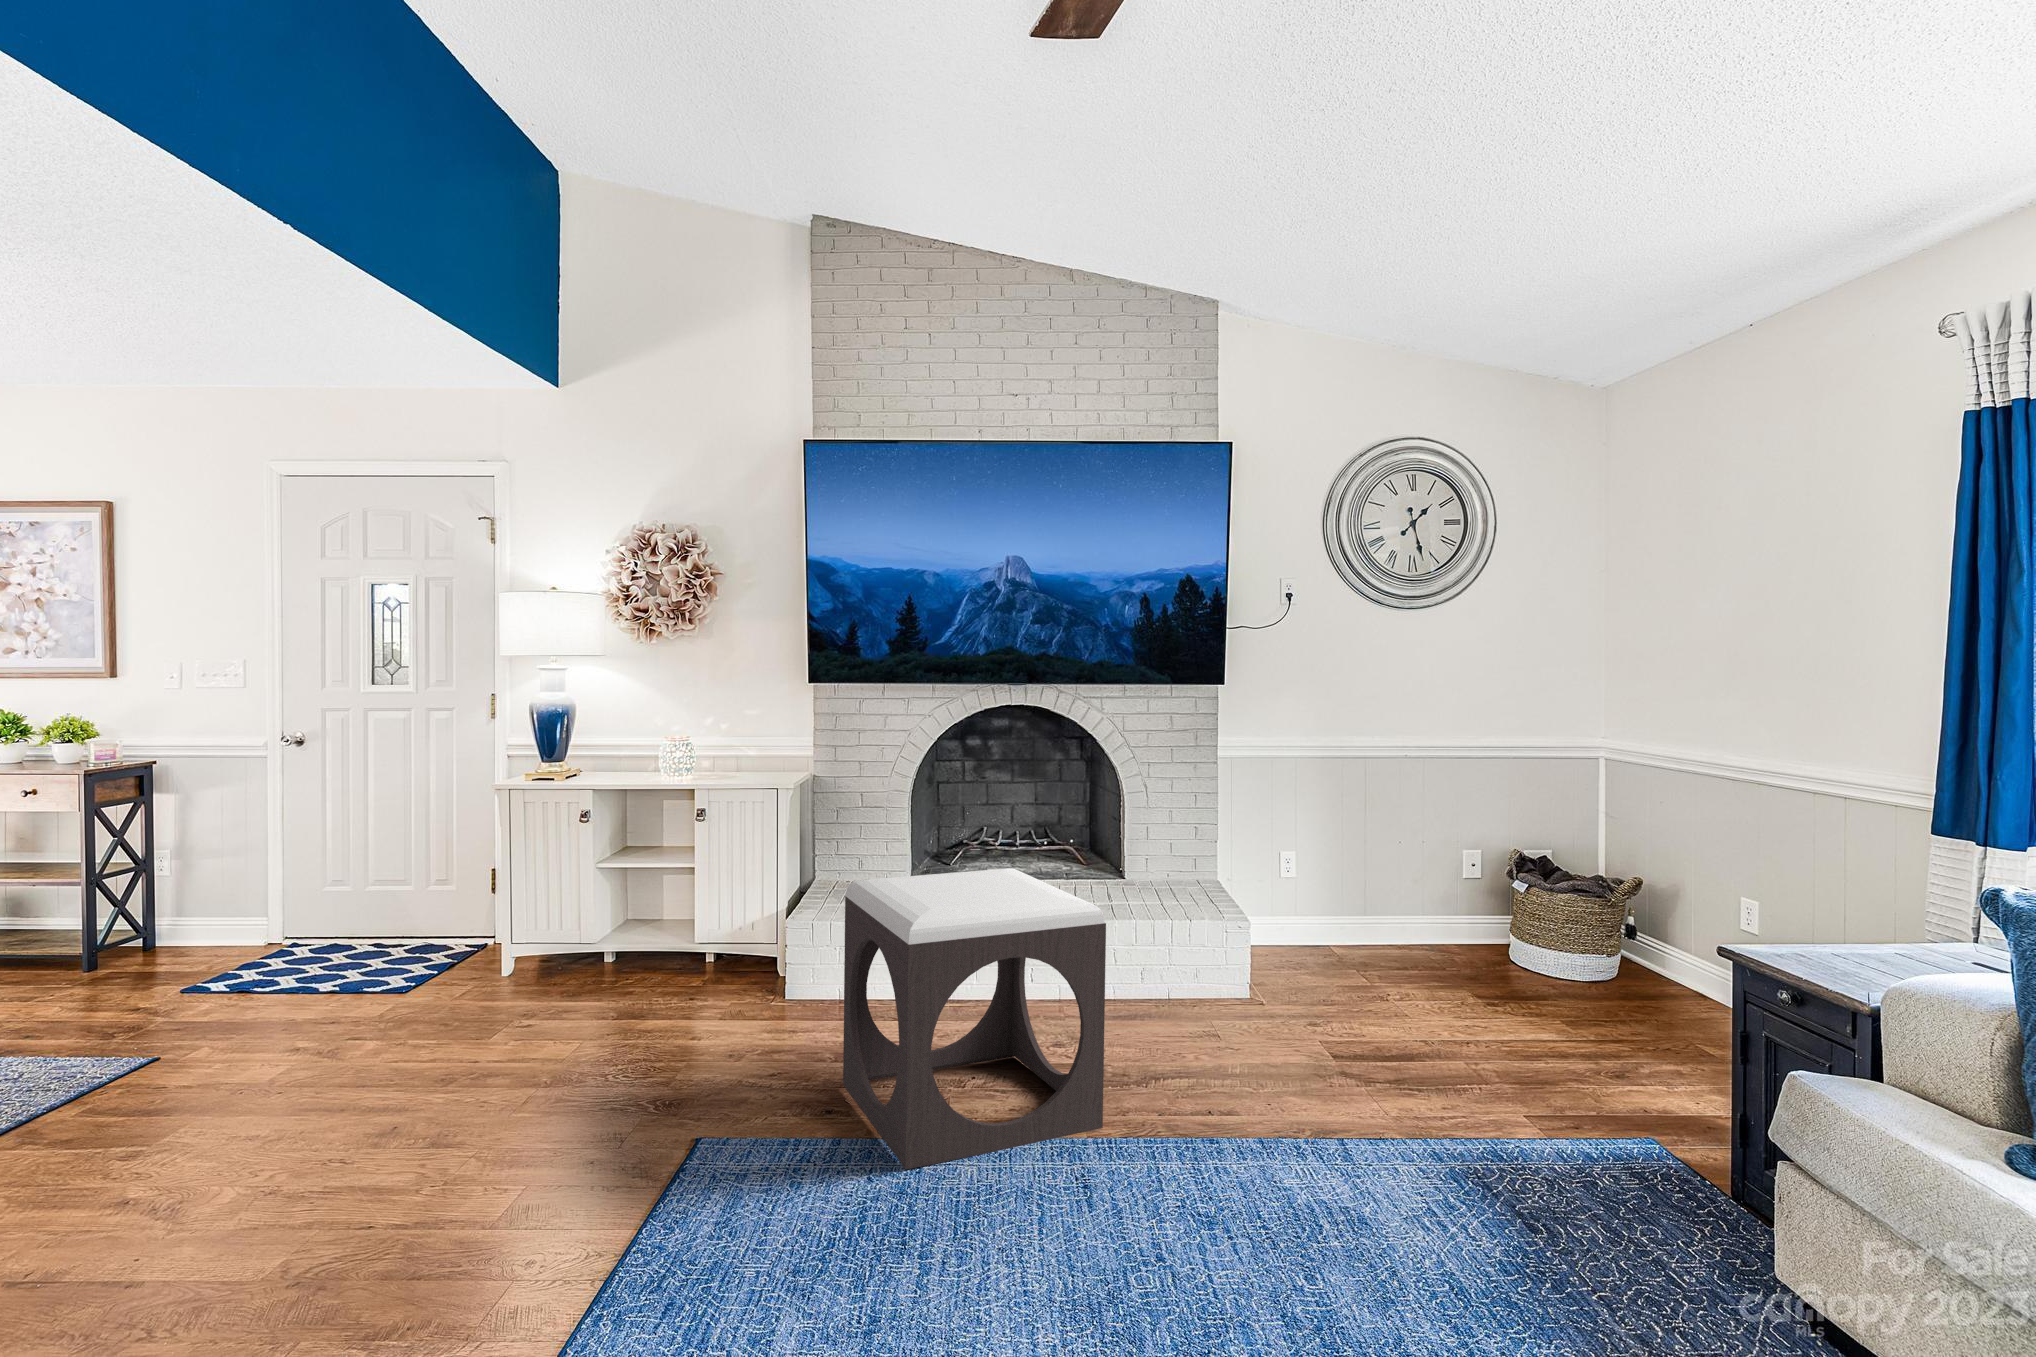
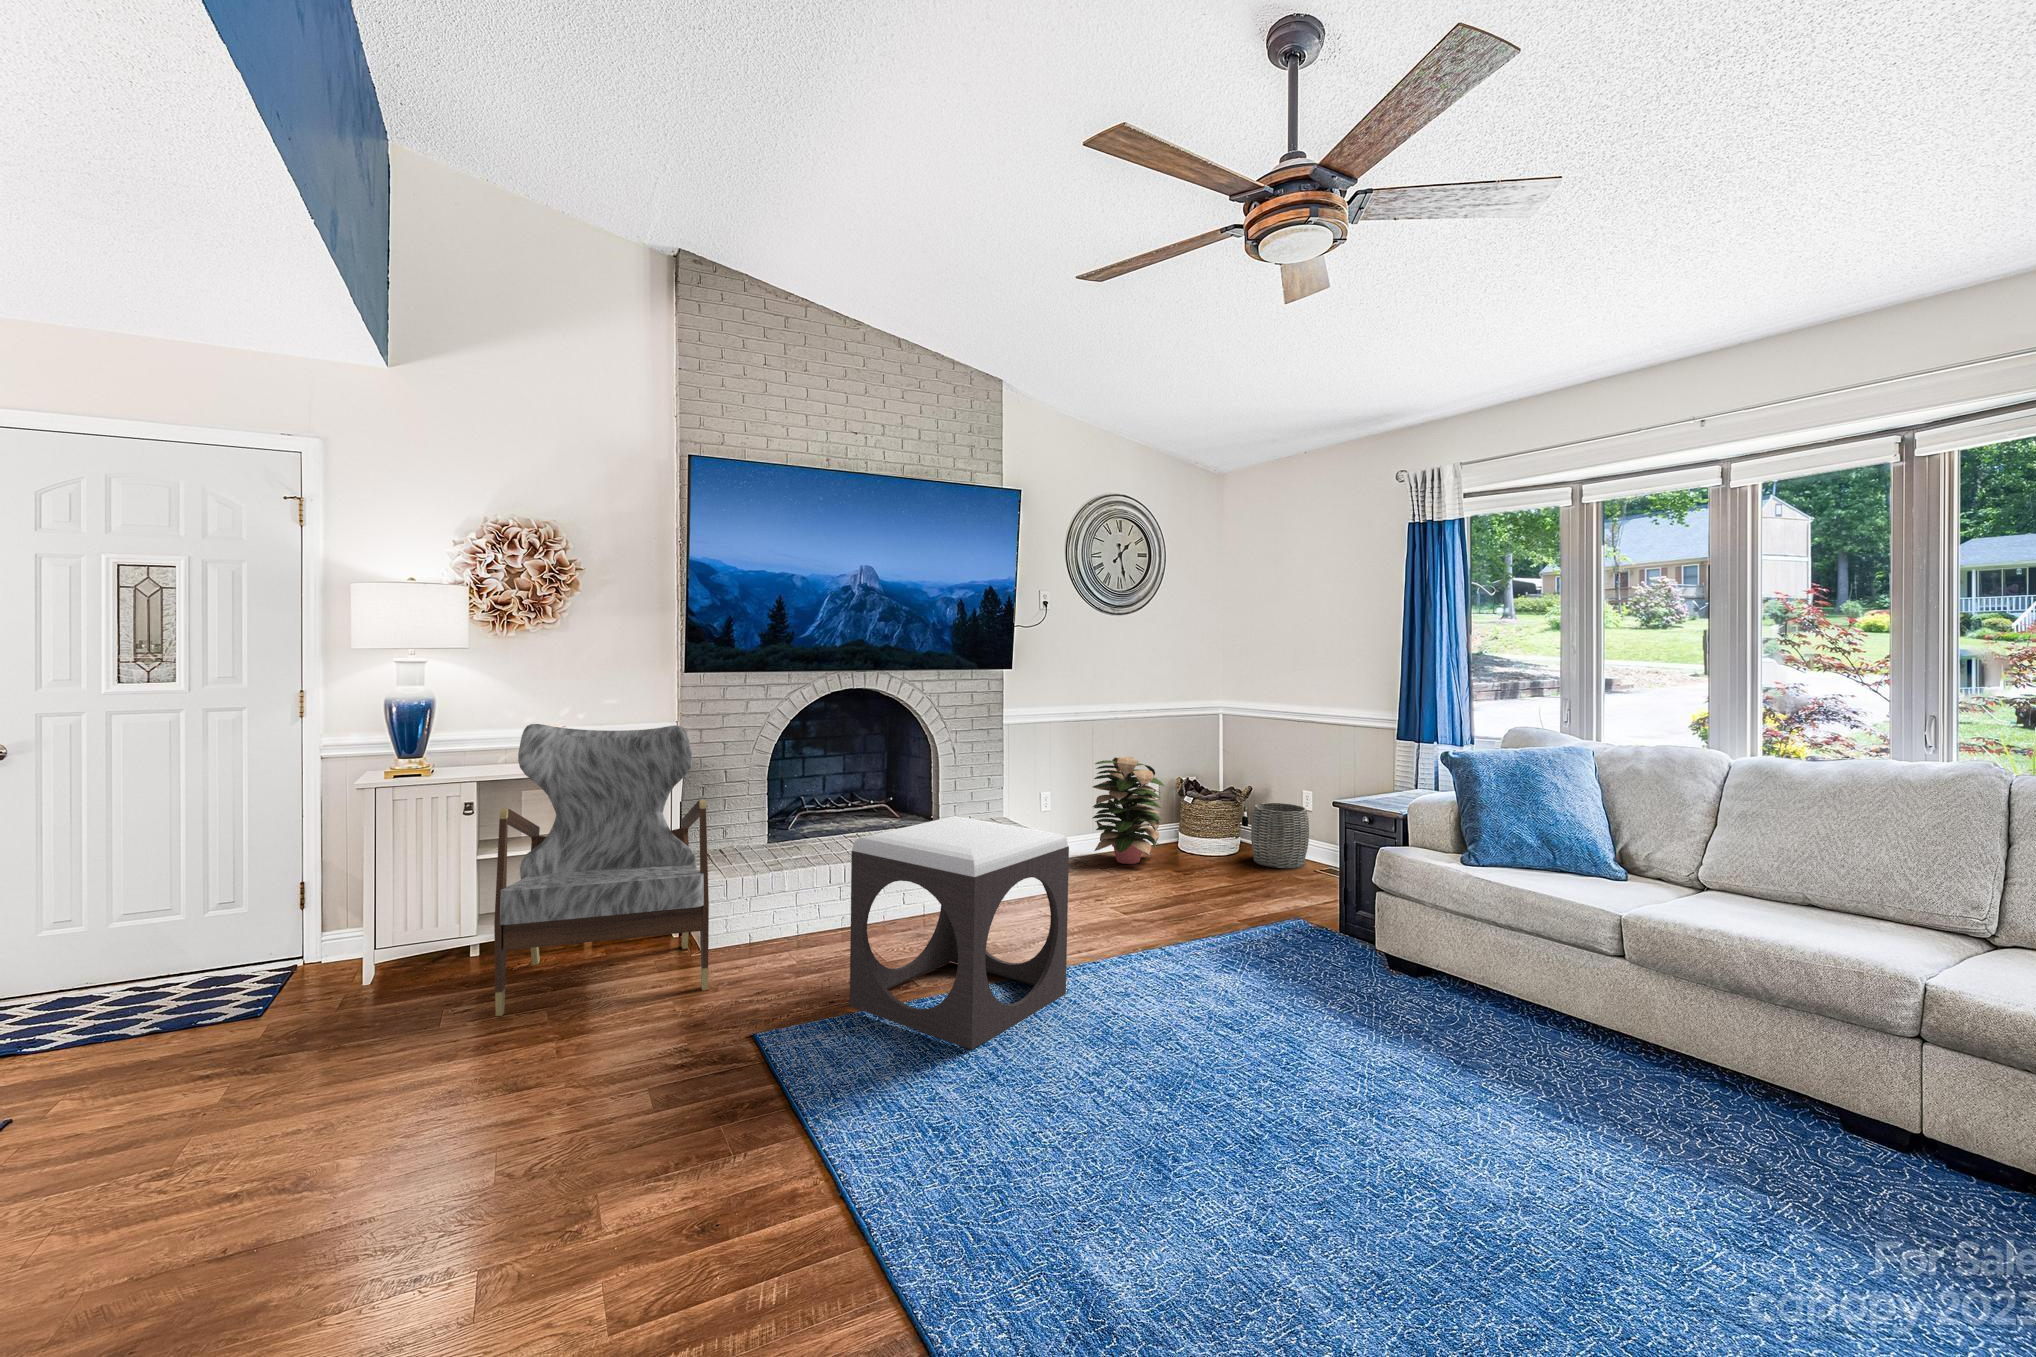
armchair: none [545,733,780,1037] -> present [494,724,709,1016]
decorative plant: none [1350,814,1465,971] -> present [1093,757,1164,864]
woven basket: none [1614,903,1720,1015] -> present [1251,803,1309,868]

